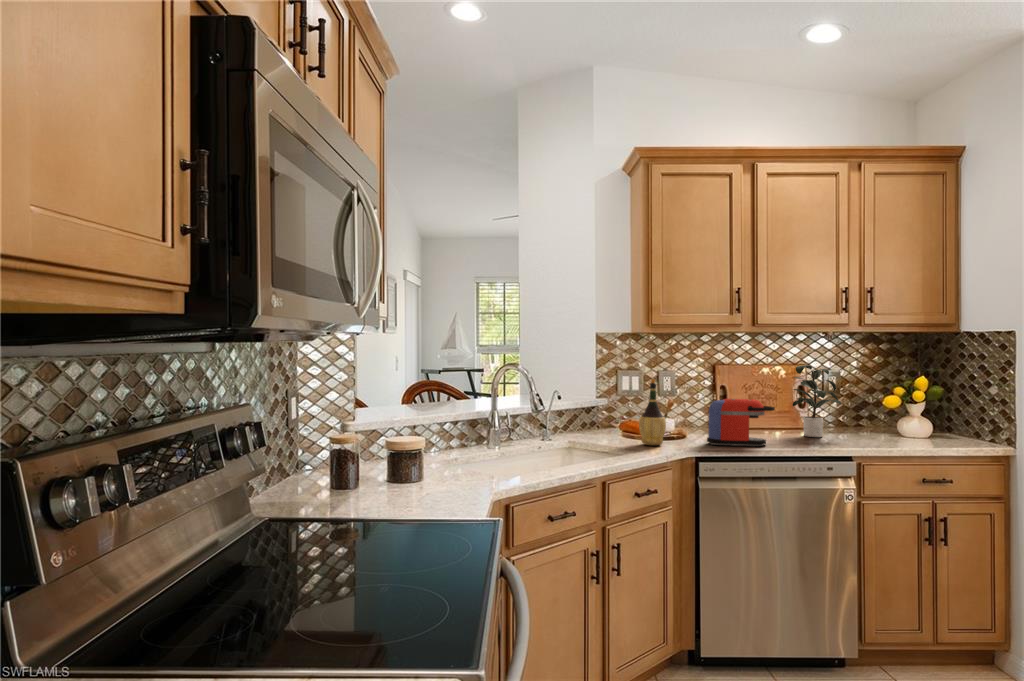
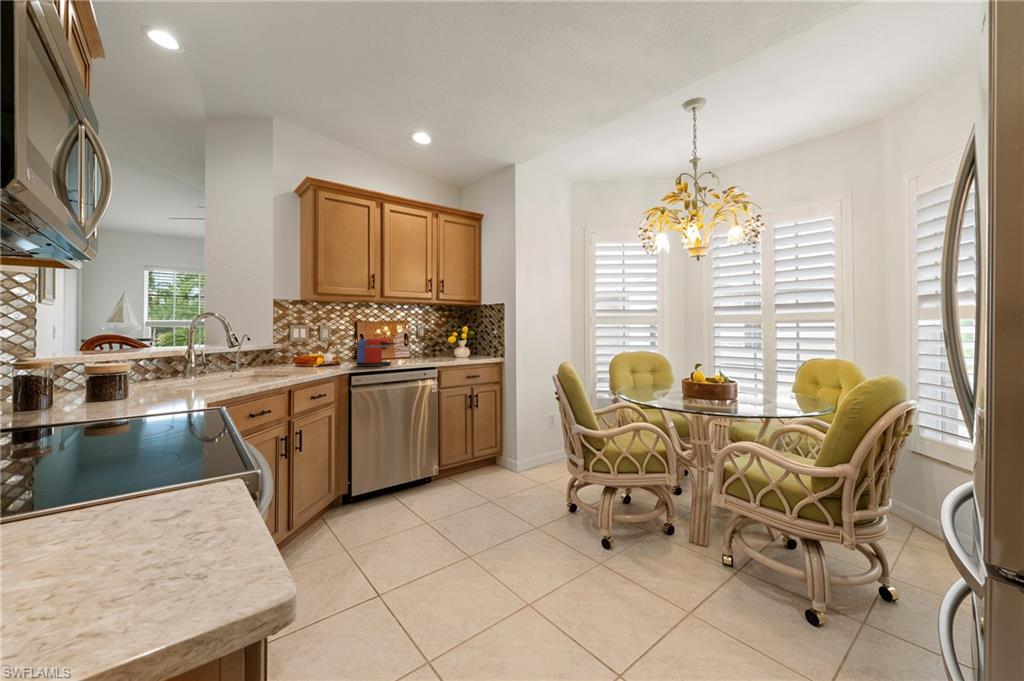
potted plant: present [793,365,841,437] -> none [399,320,436,360]
wine bottle: present [639,379,666,445] -> none [311,326,330,369]

